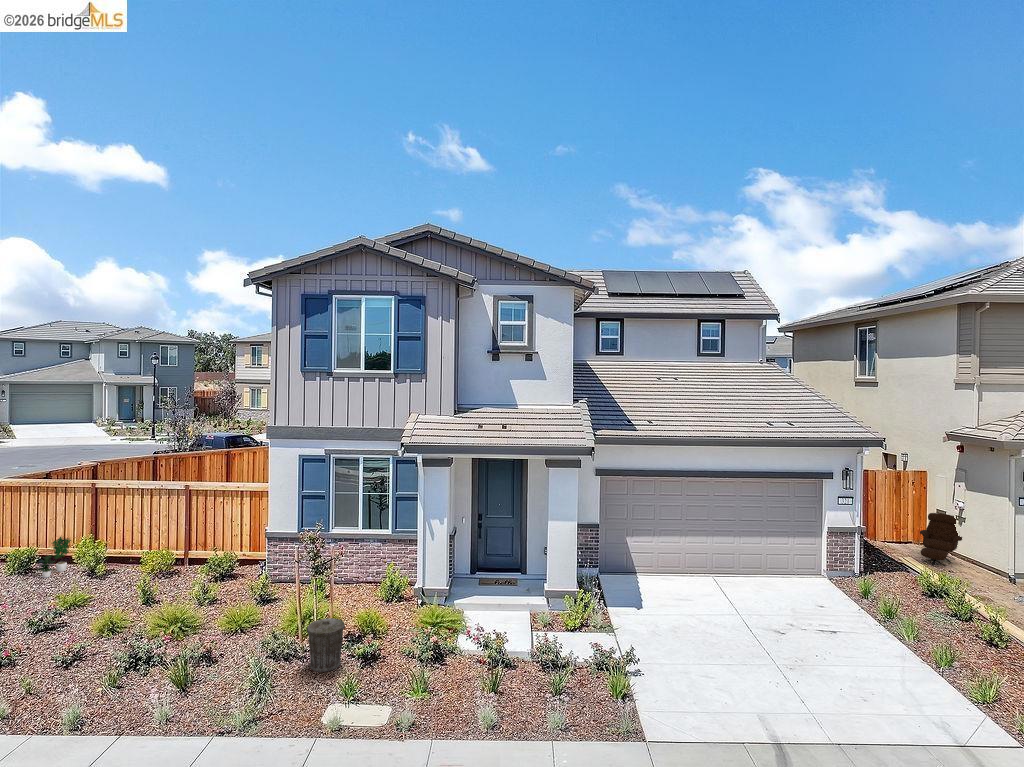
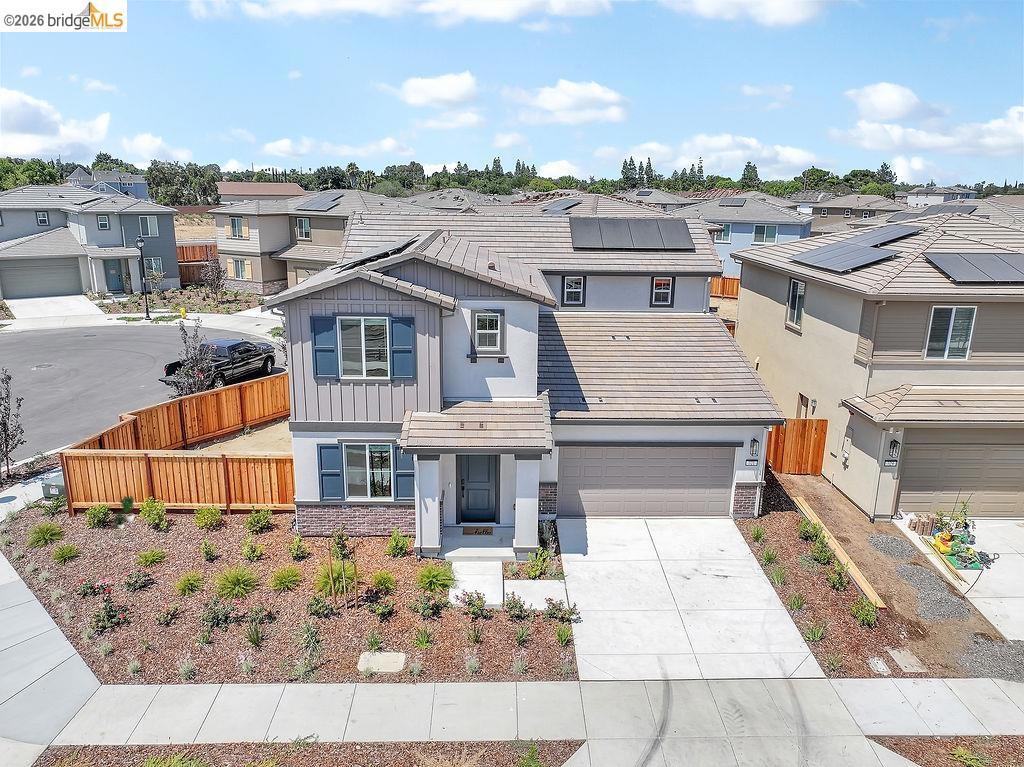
lounge chair: present [920,513,962,566] -> none [813,461,849,507]
trash can: present [307,618,345,672] -> none [340,587,367,626]

